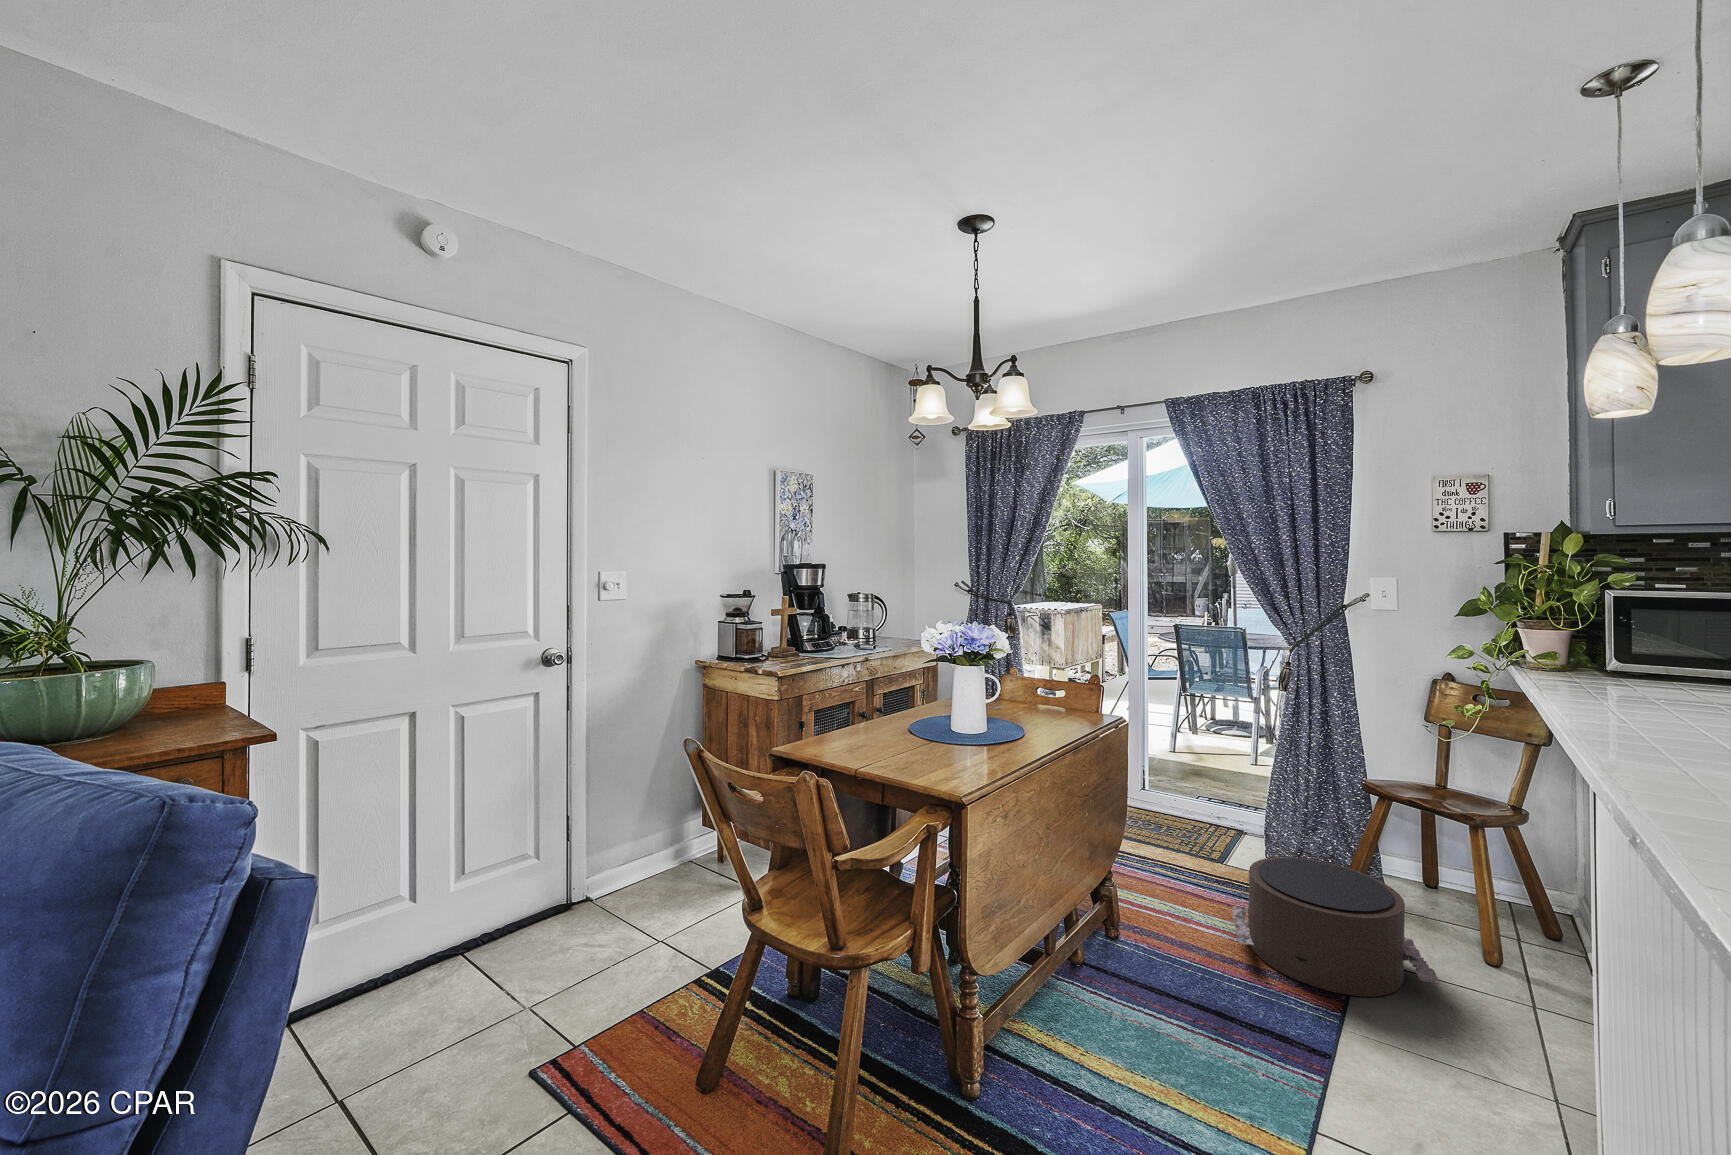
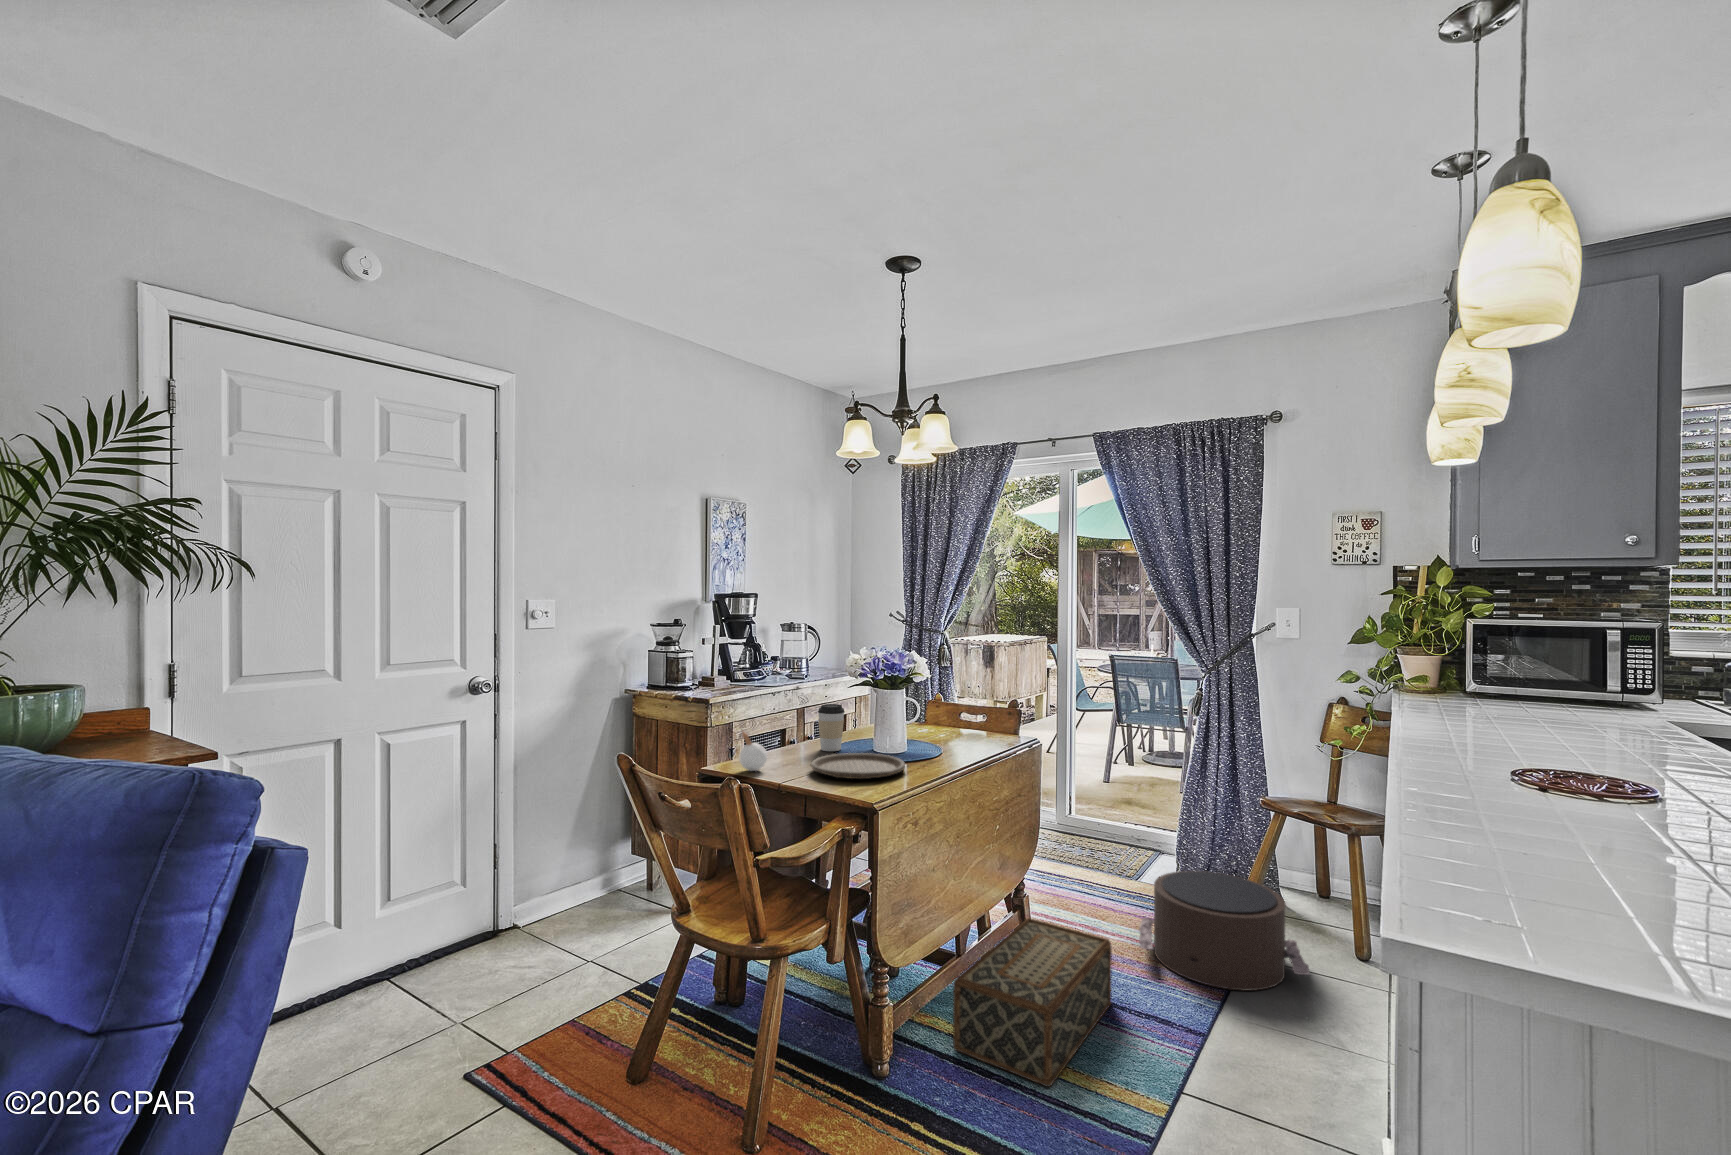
coffee cup: none [892,681,920,731] -> present [818,704,845,751]
candle: none [812,702,841,754] -> present [739,727,767,771]
plate: none [888,735,991,767] -> present [811,753,905,779]
woven basket: none [1048,910,1216,1118] -> present [953,918,1112,1086]

